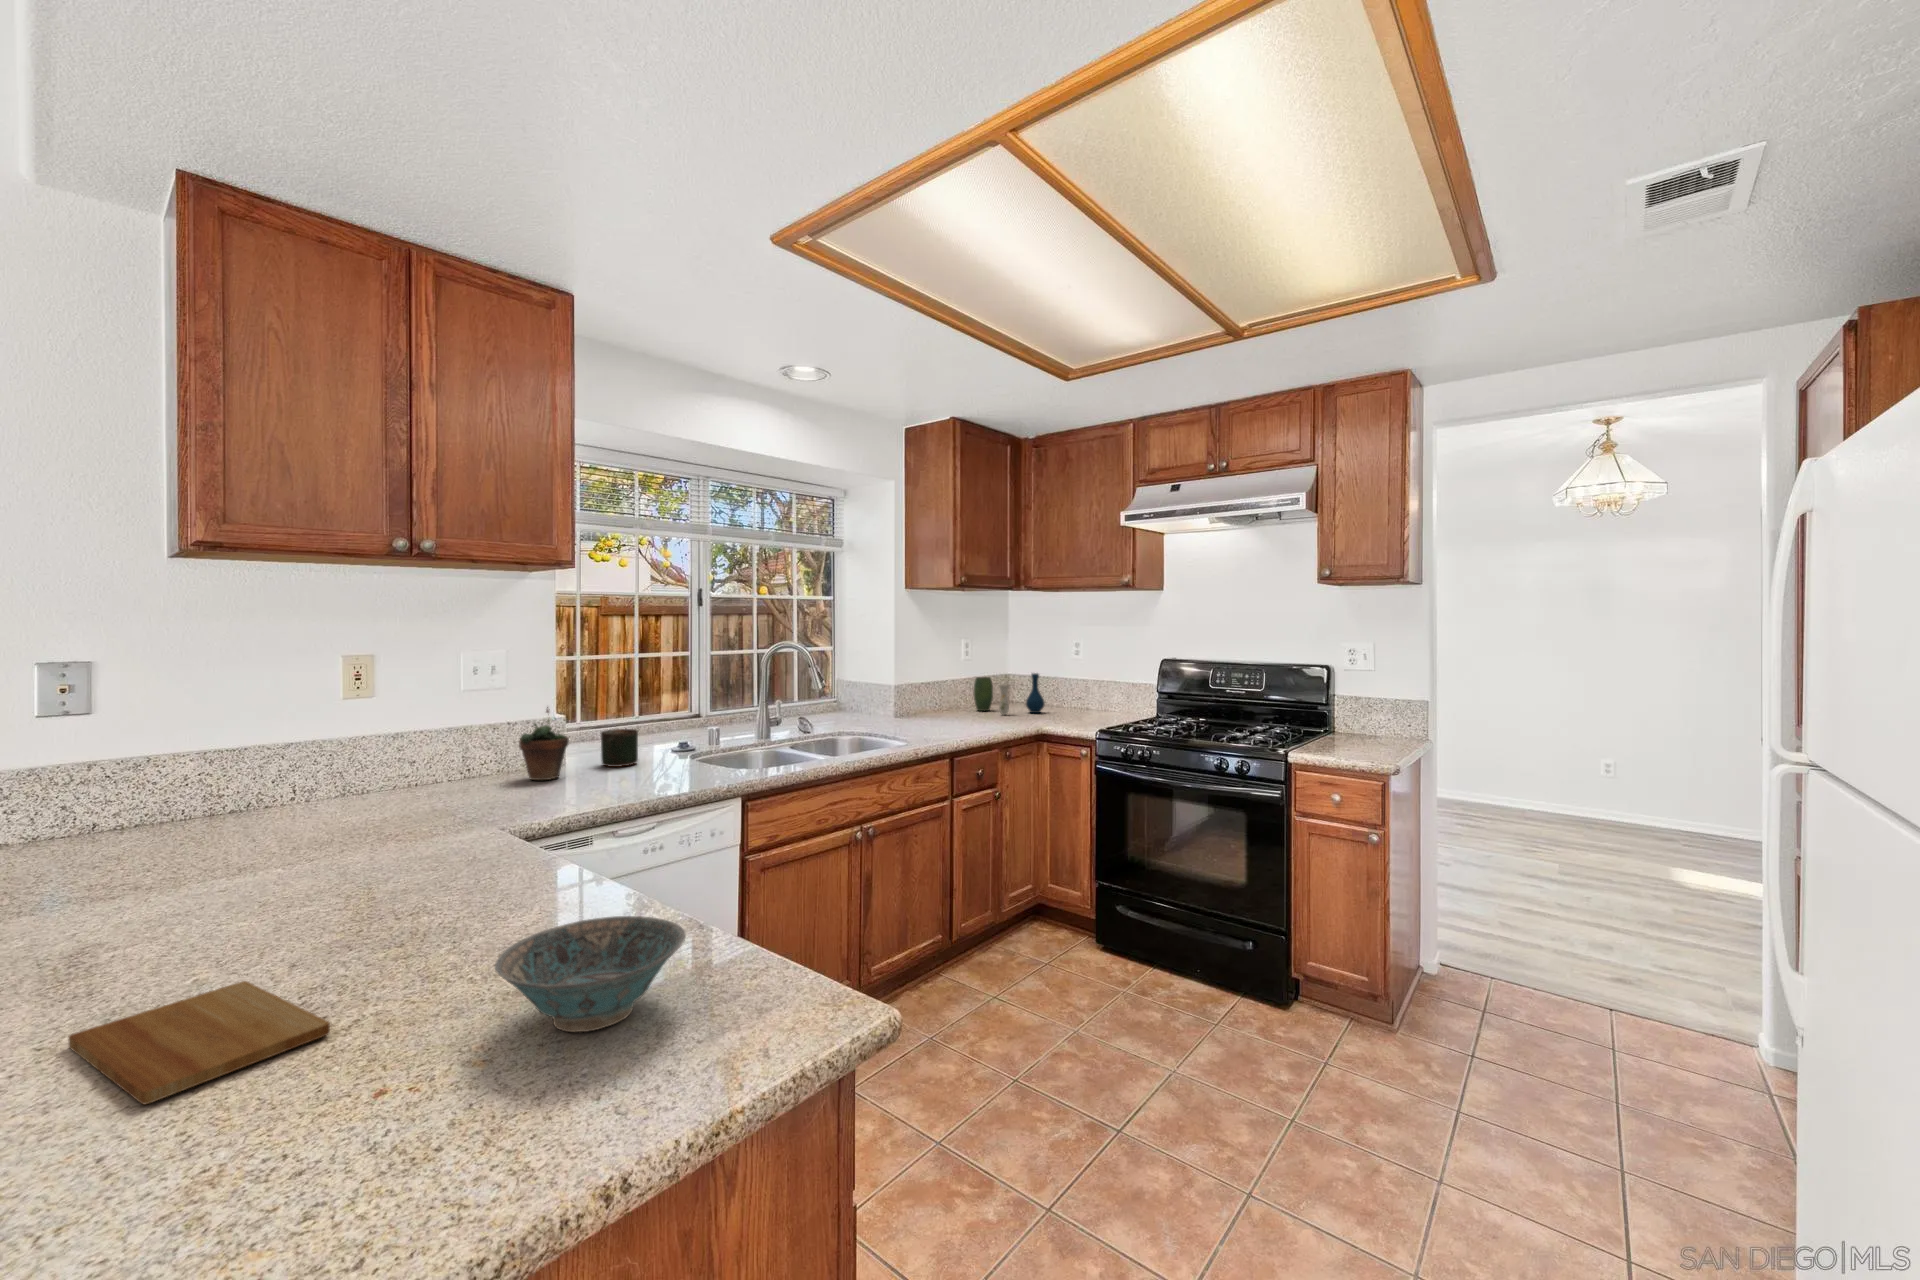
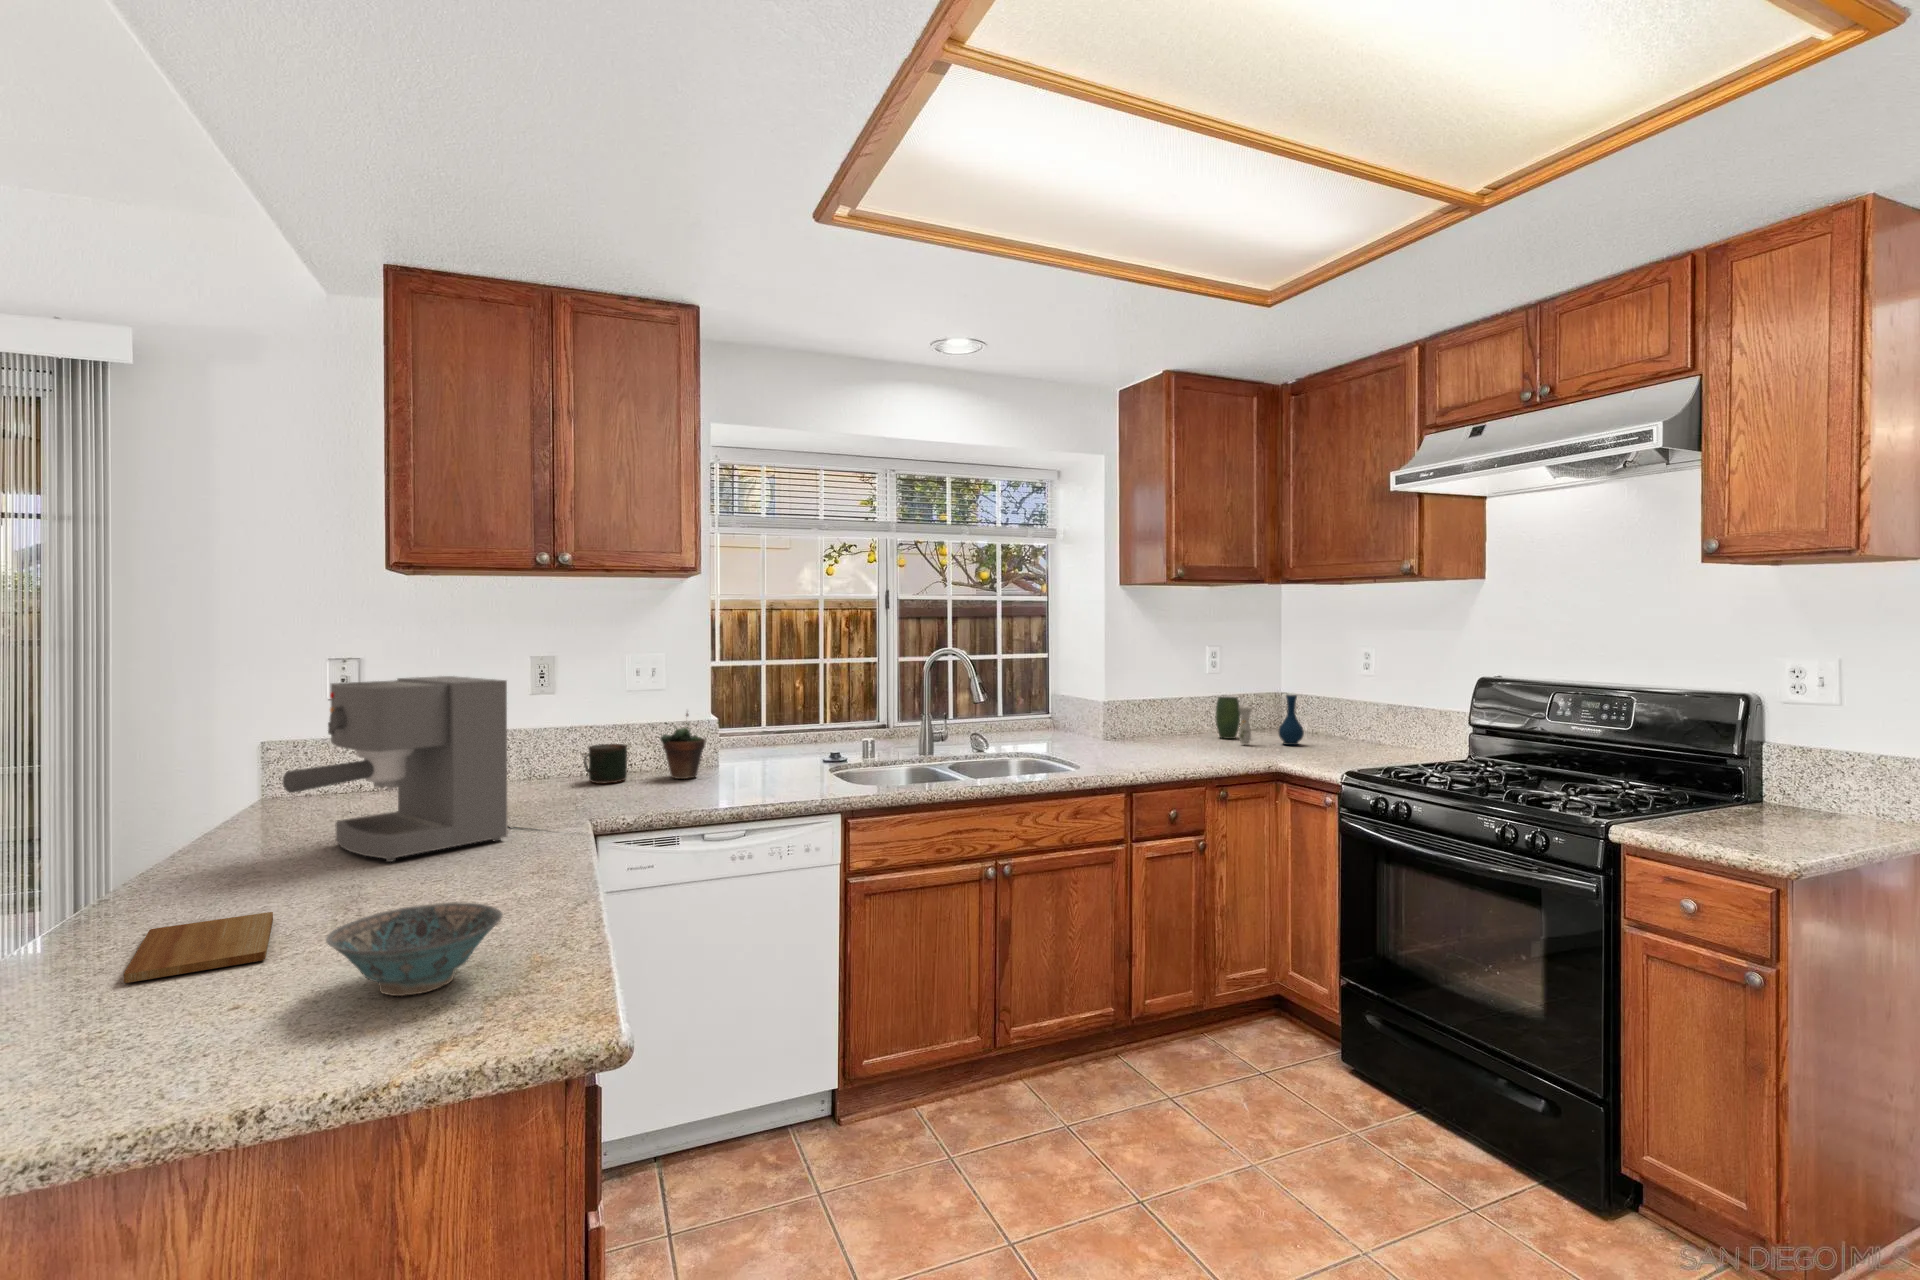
coffee maker: none [154,674,433,904] -> present [283,676,507,862]
mug: present [601,729,638,767] -> present [584,744,627,784]

